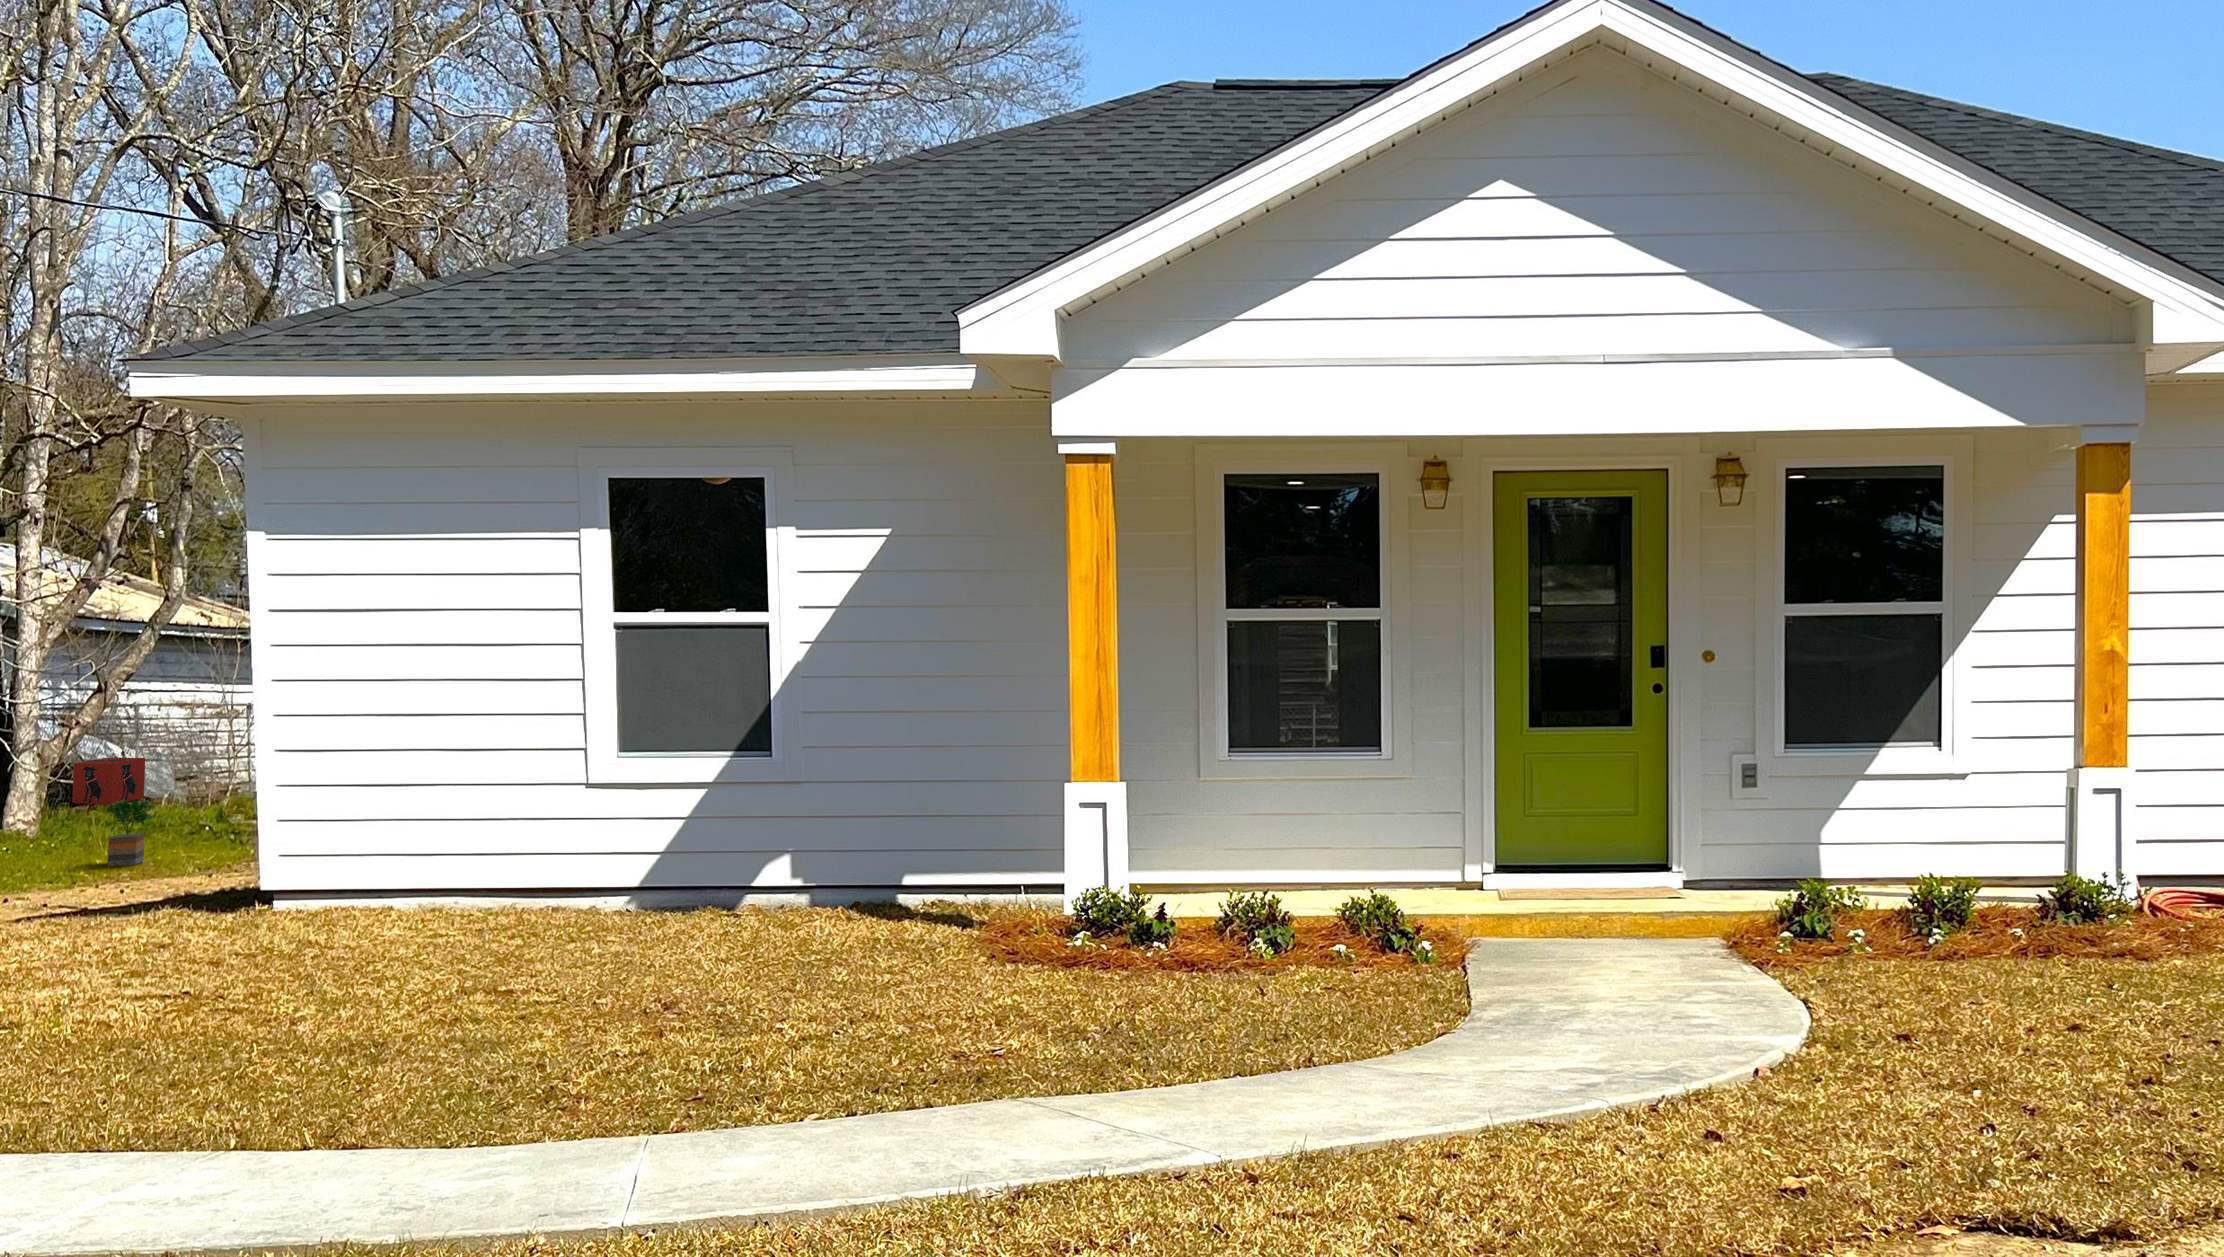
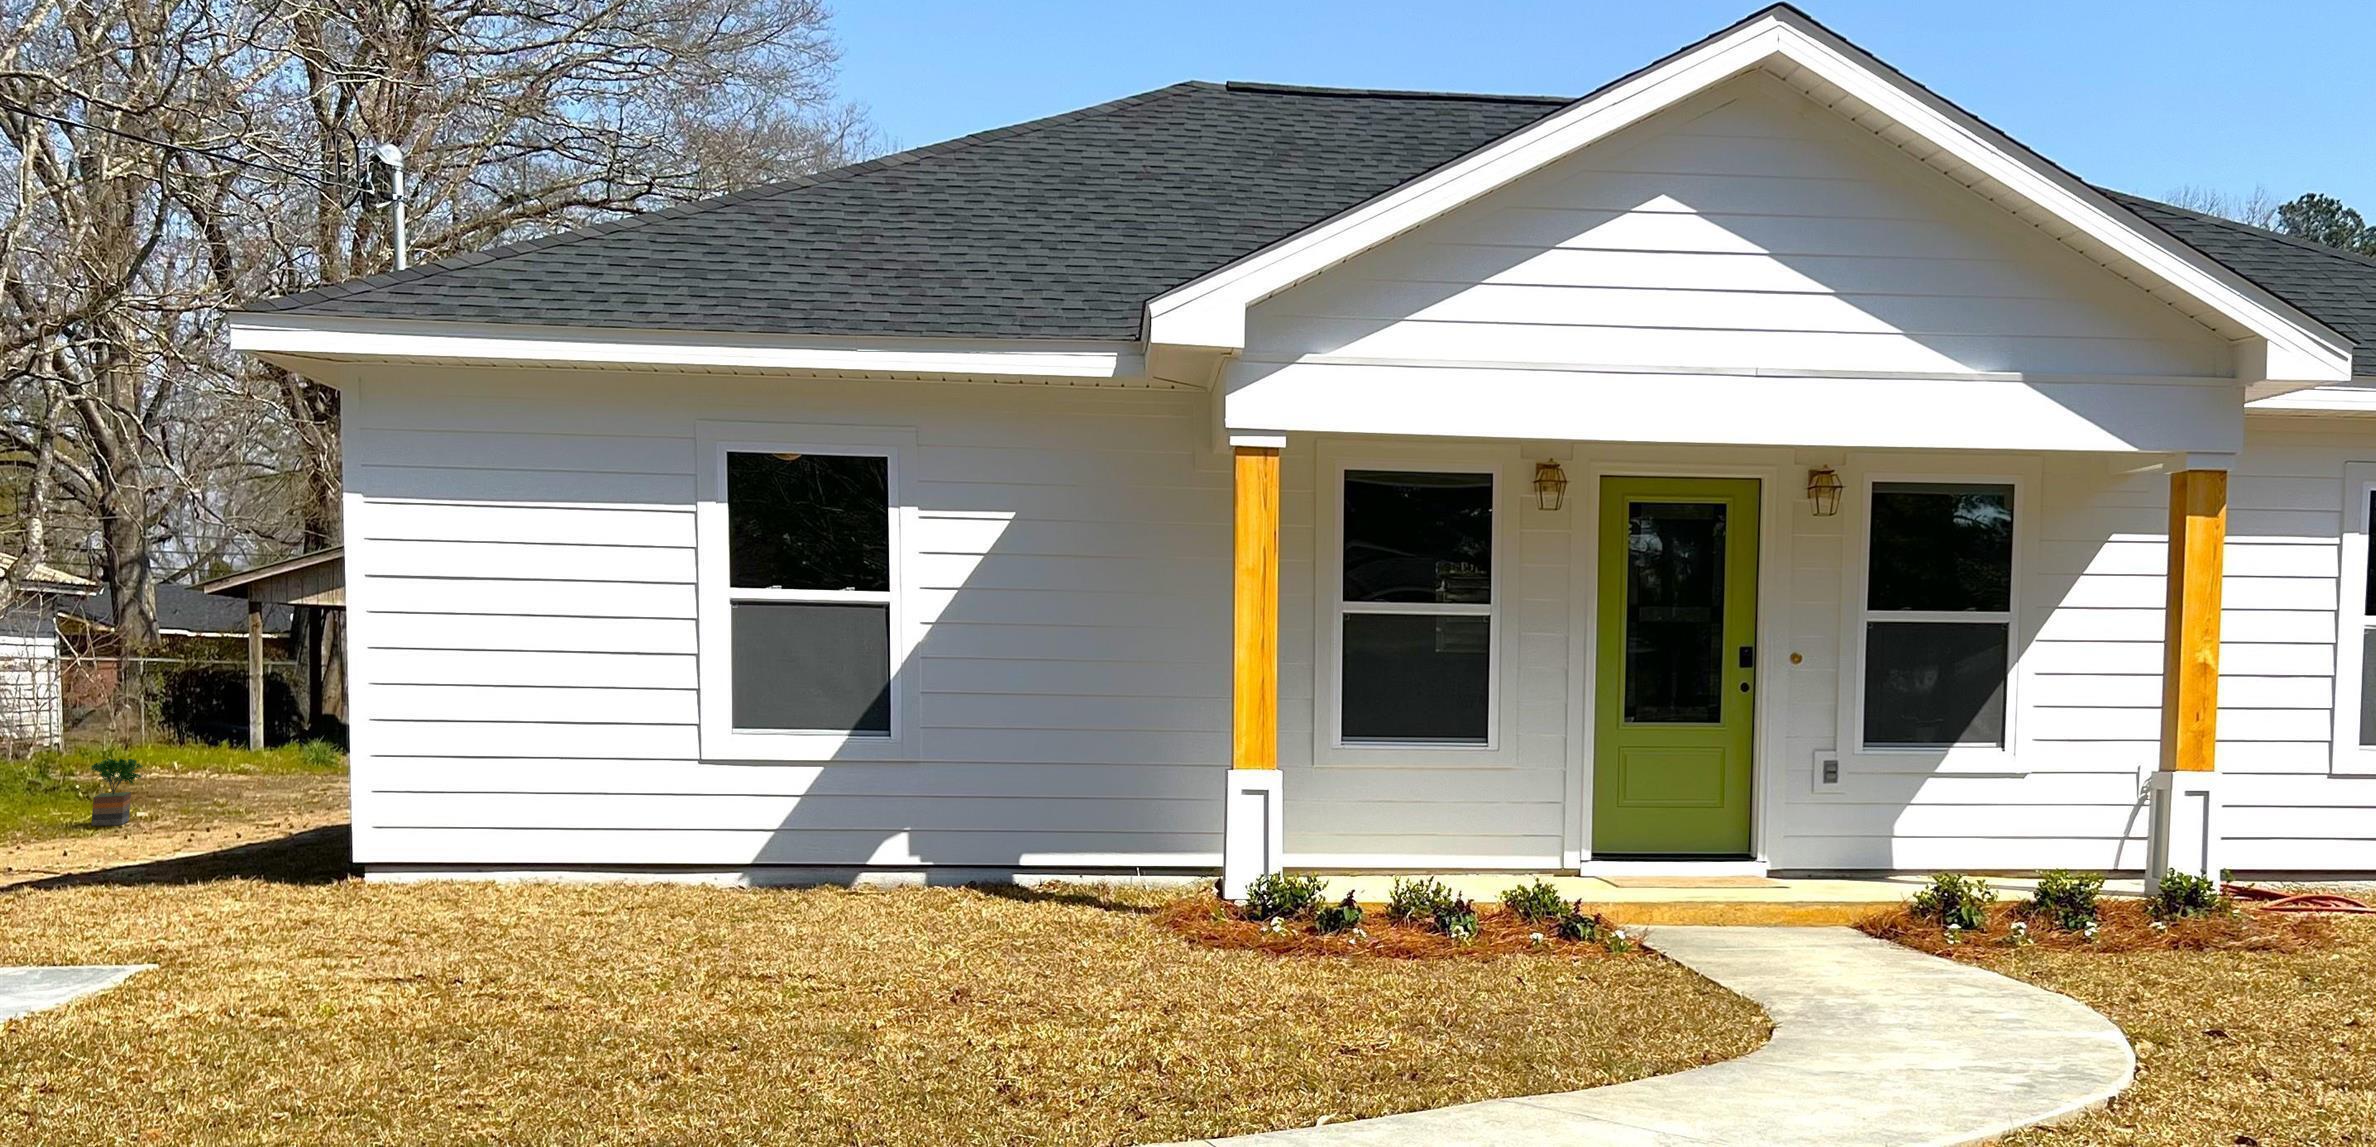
storage box: present [72,758,145,804] -> none [22,711,102,759]

